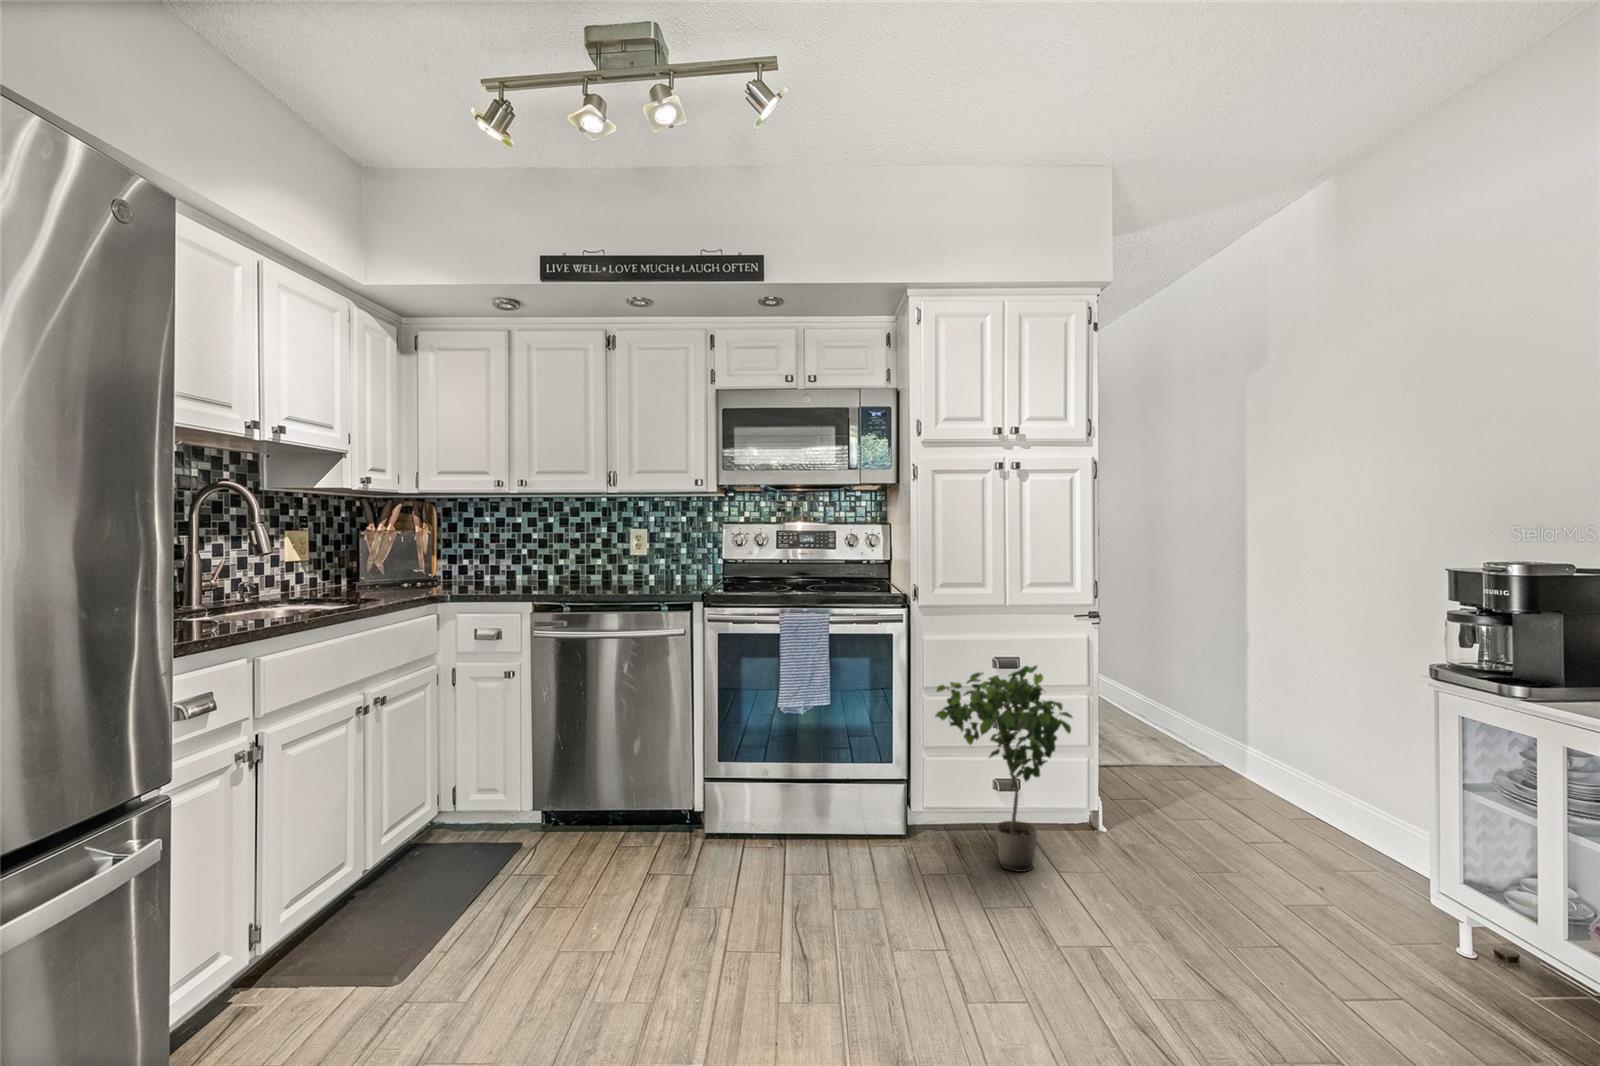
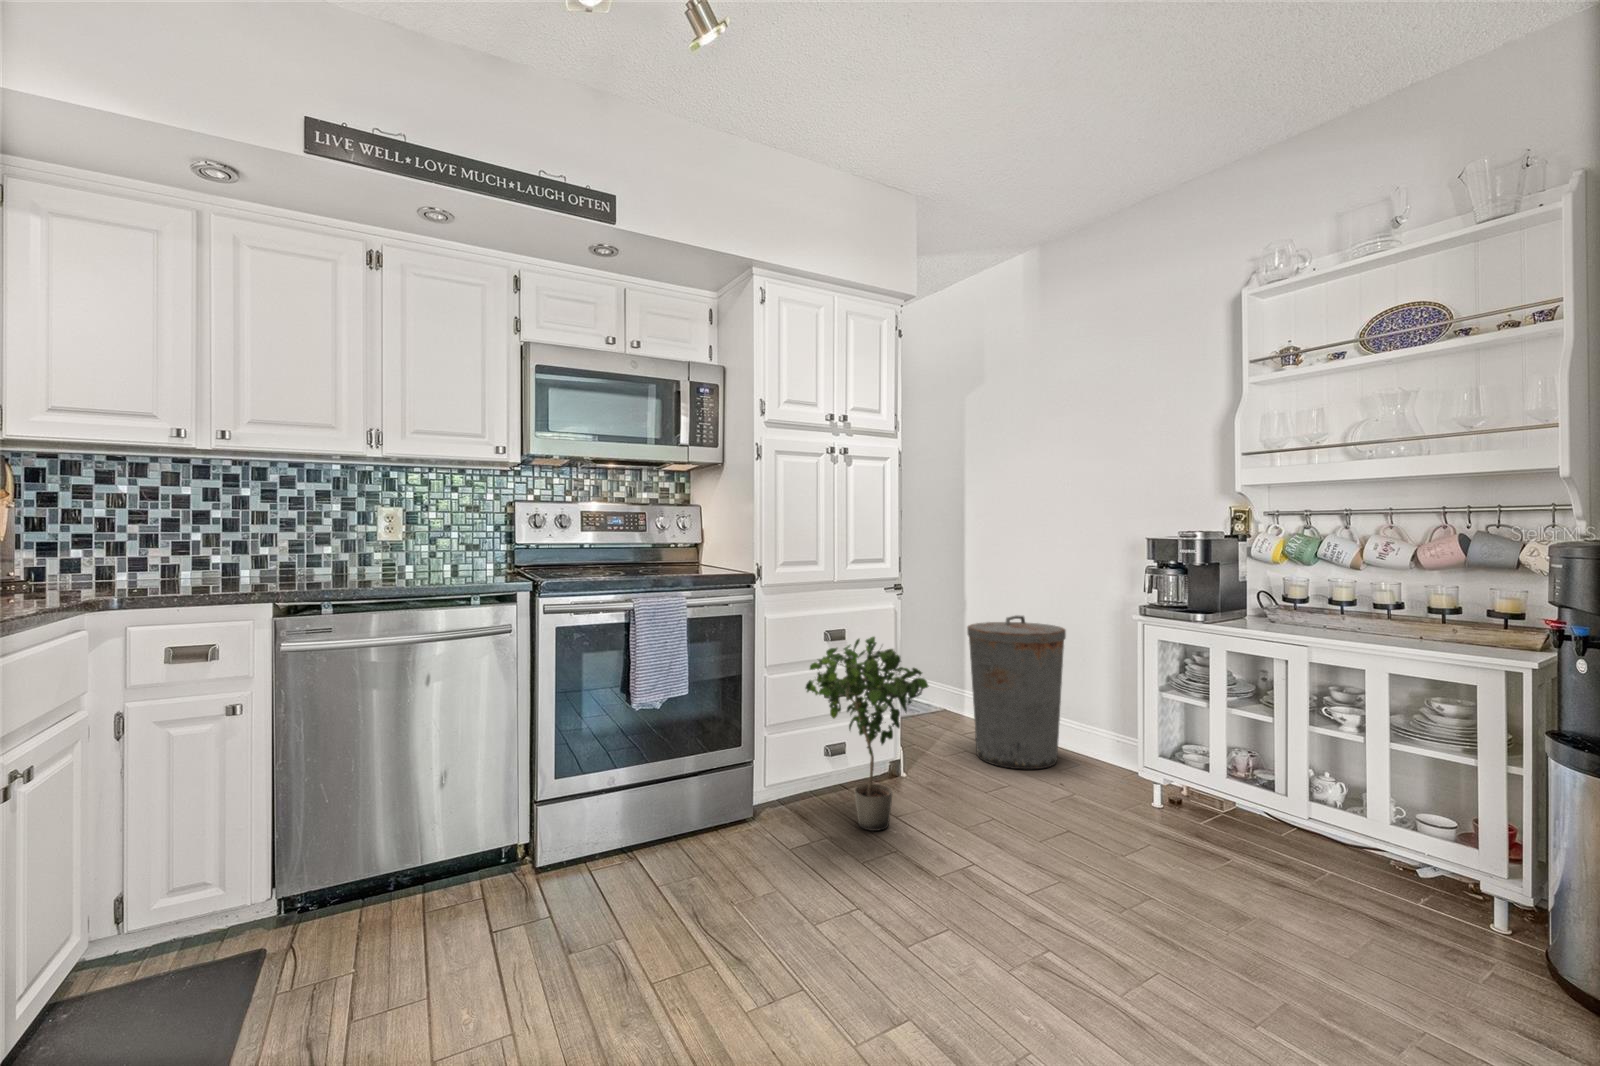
trash can: none [1211,657,1352,857] -> present [967,615,1066,770]

